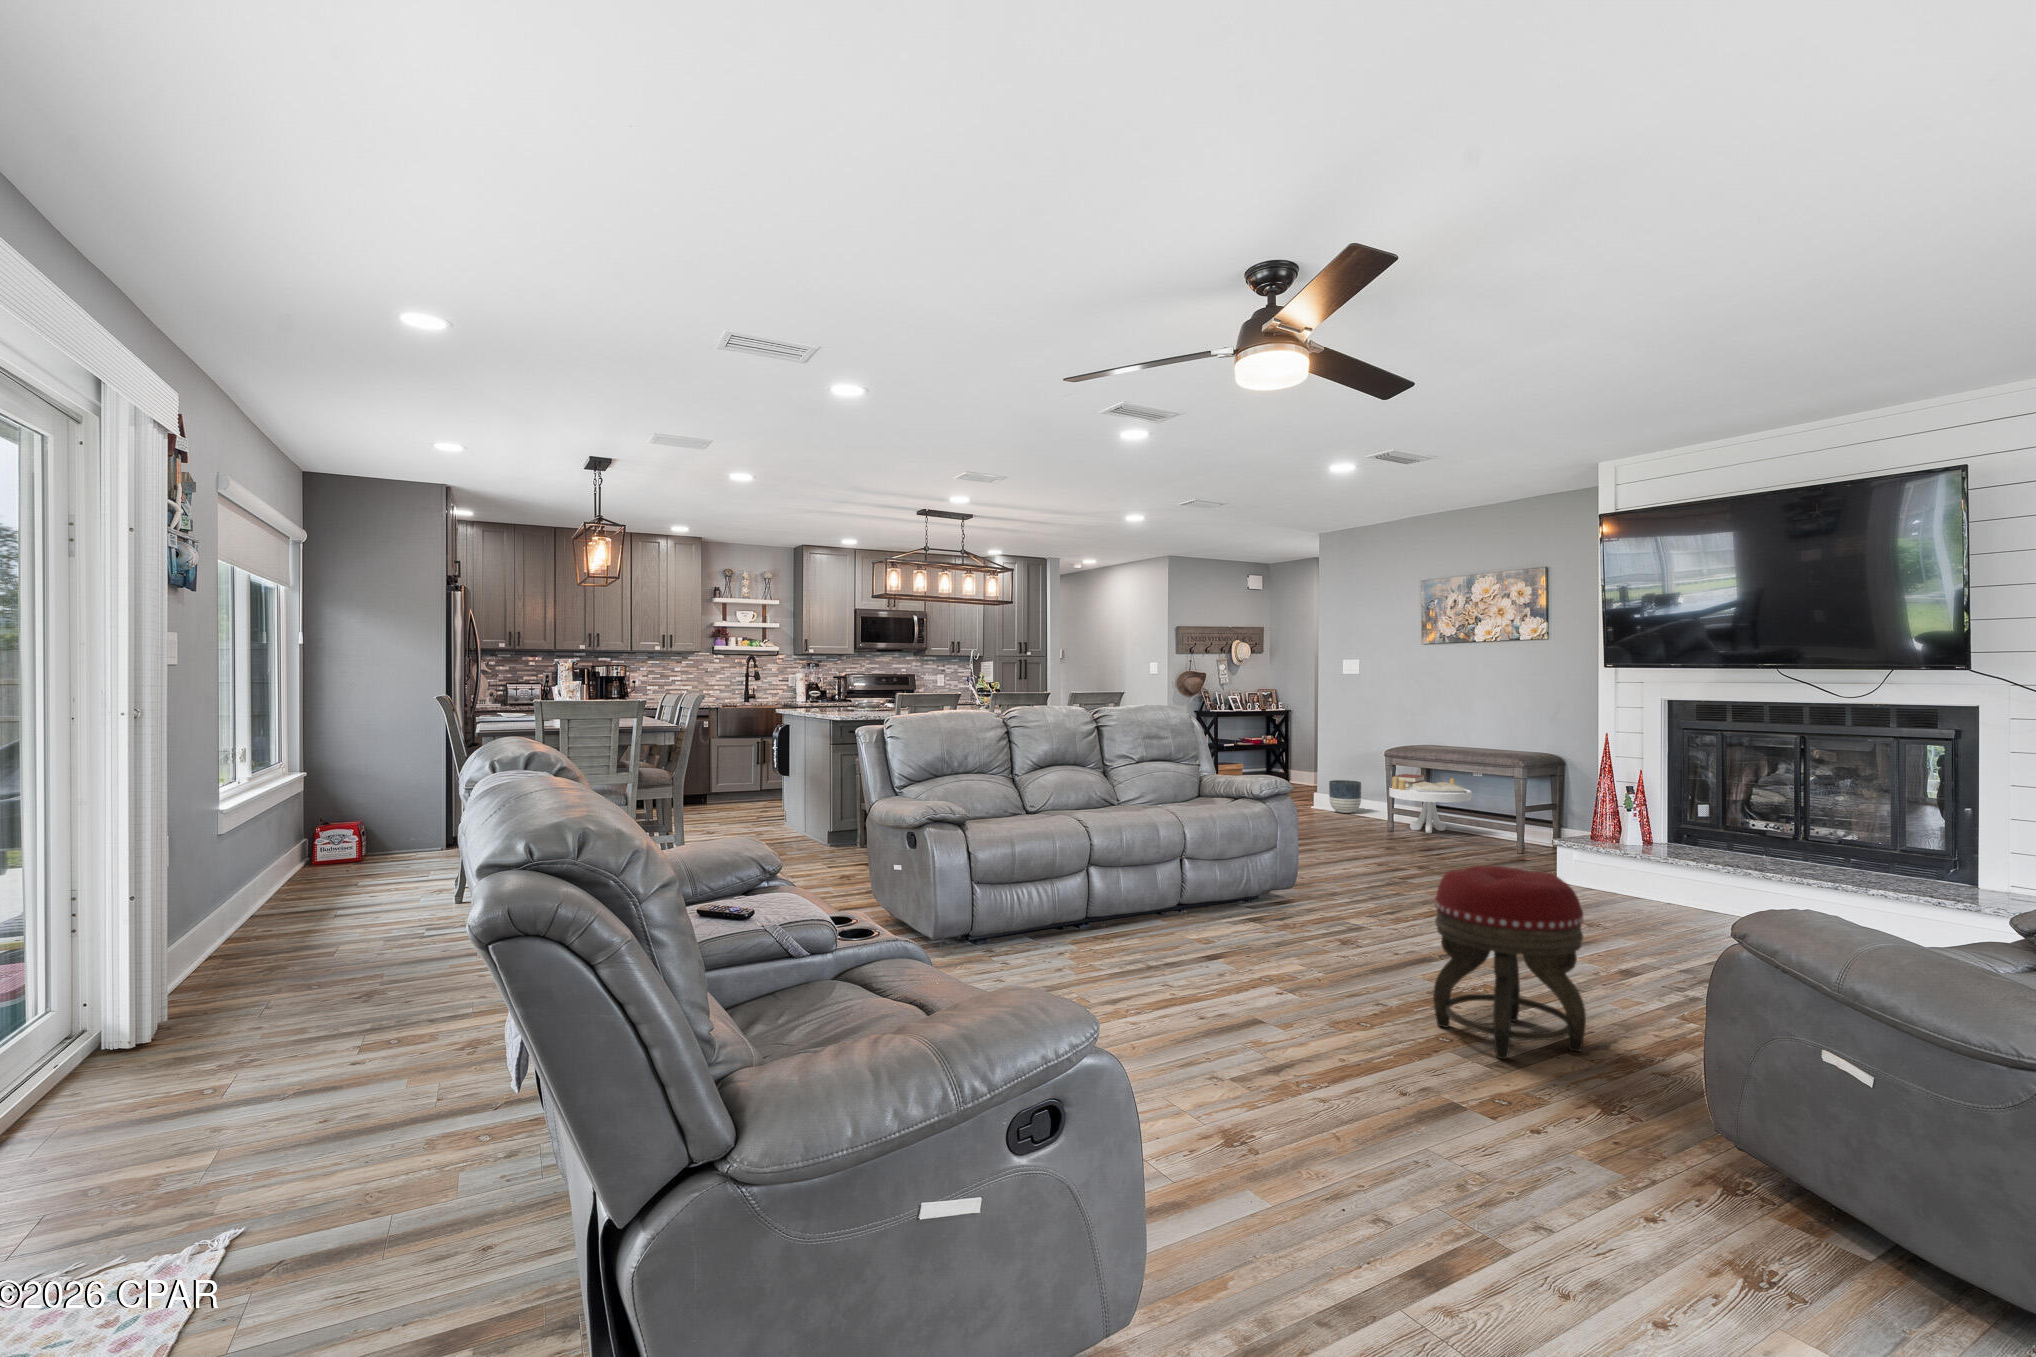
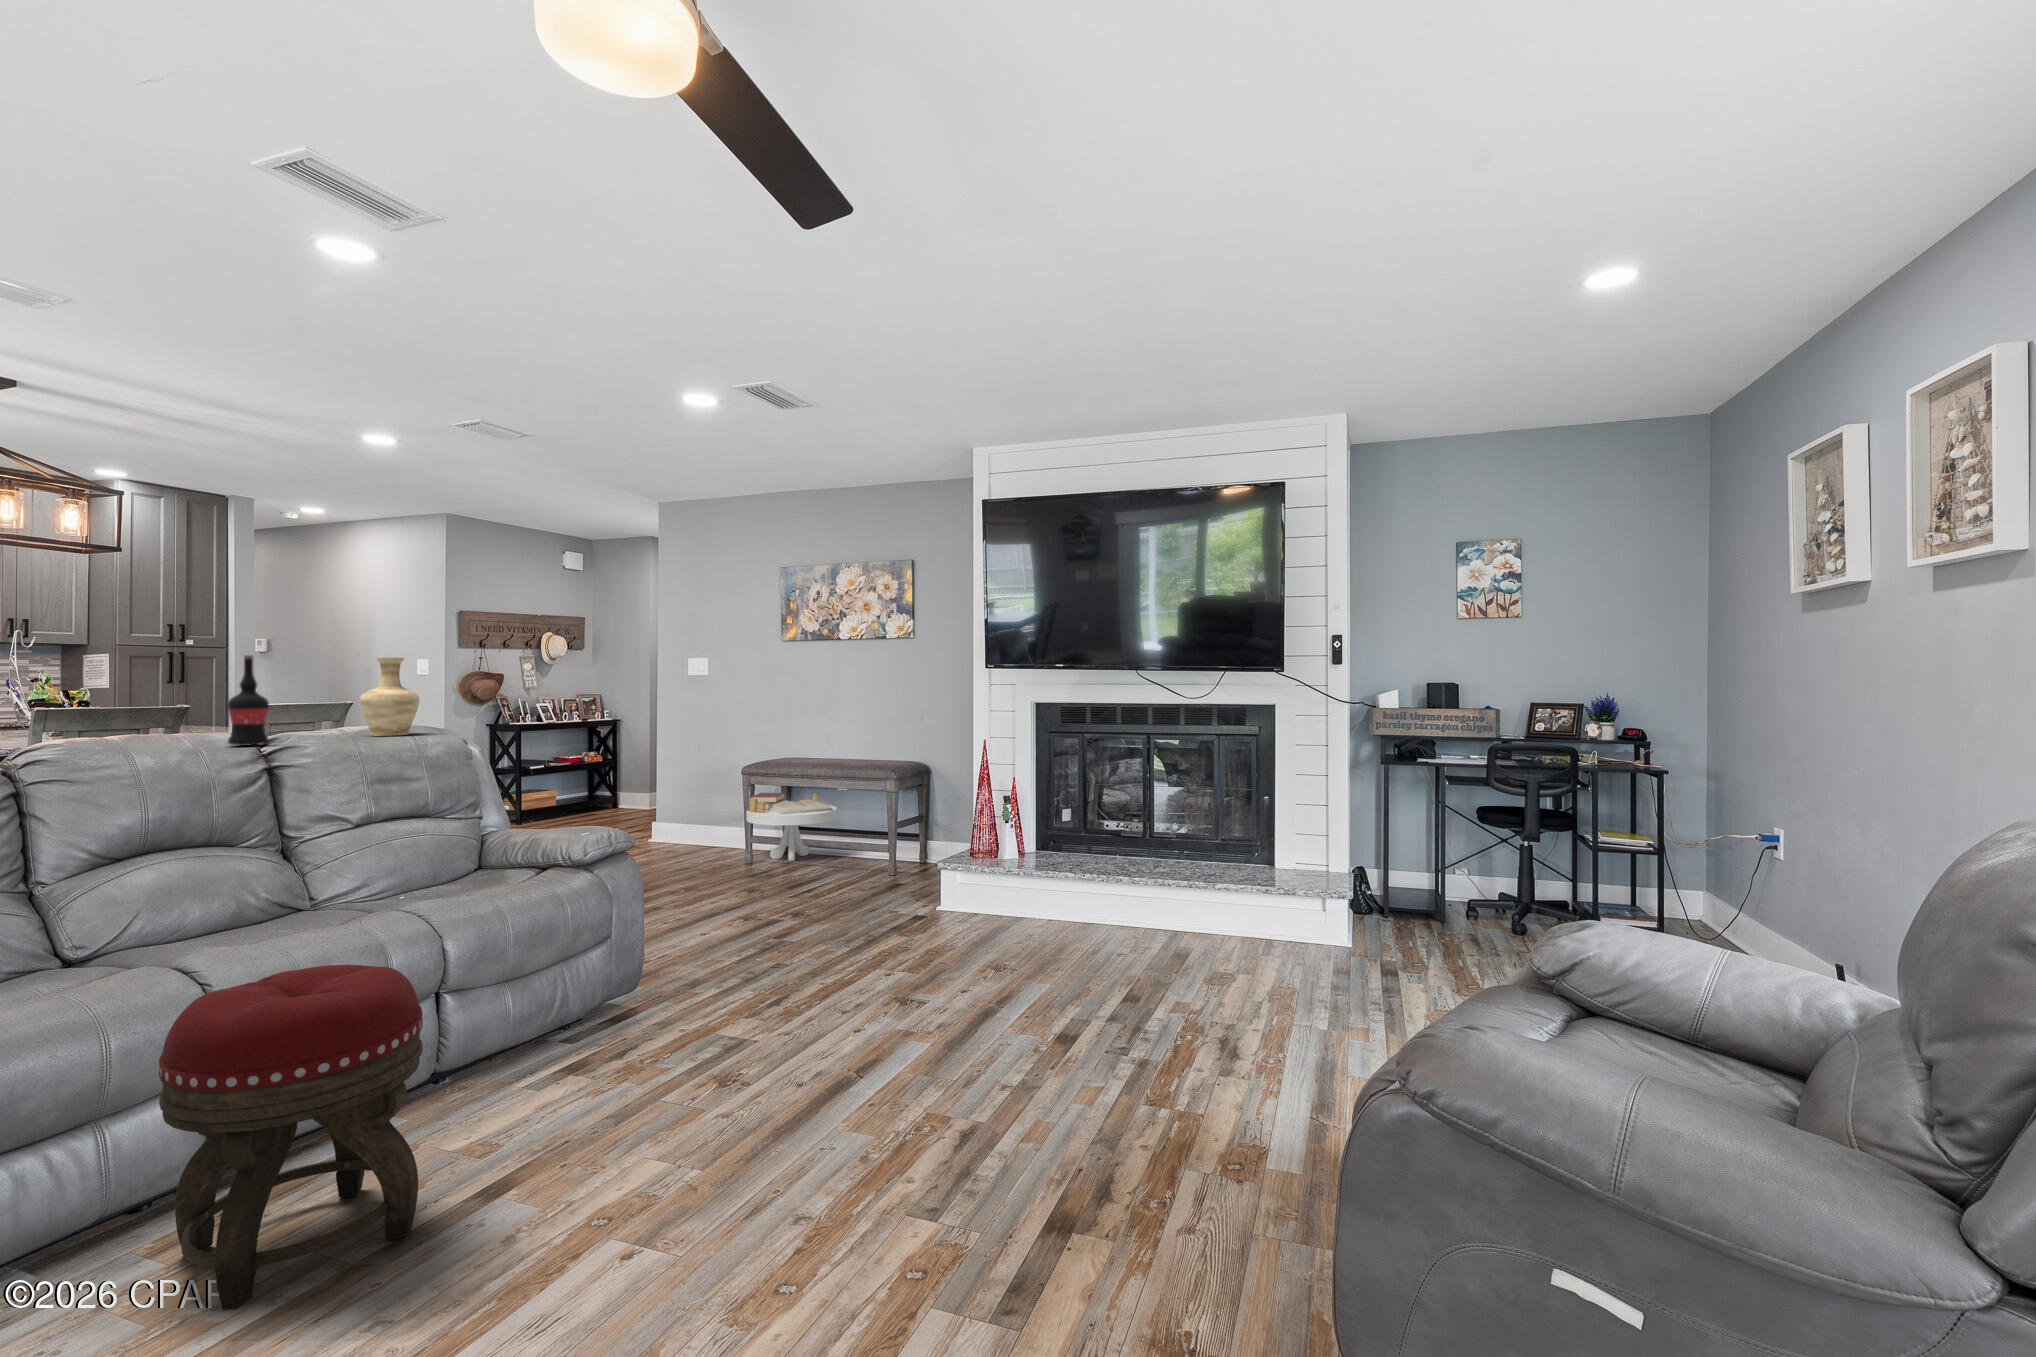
wine bottle: none [1076,664,1094,715] -> present [228,655,269,746]
vase: none [1134,664,1164,713] -> present [360,657,419,736]
planter: present [1329,780,1361,813] -> none [671,804,710,844]
footstool: present [1433,866,1586,1059] -> present [159,965,423,1310]

